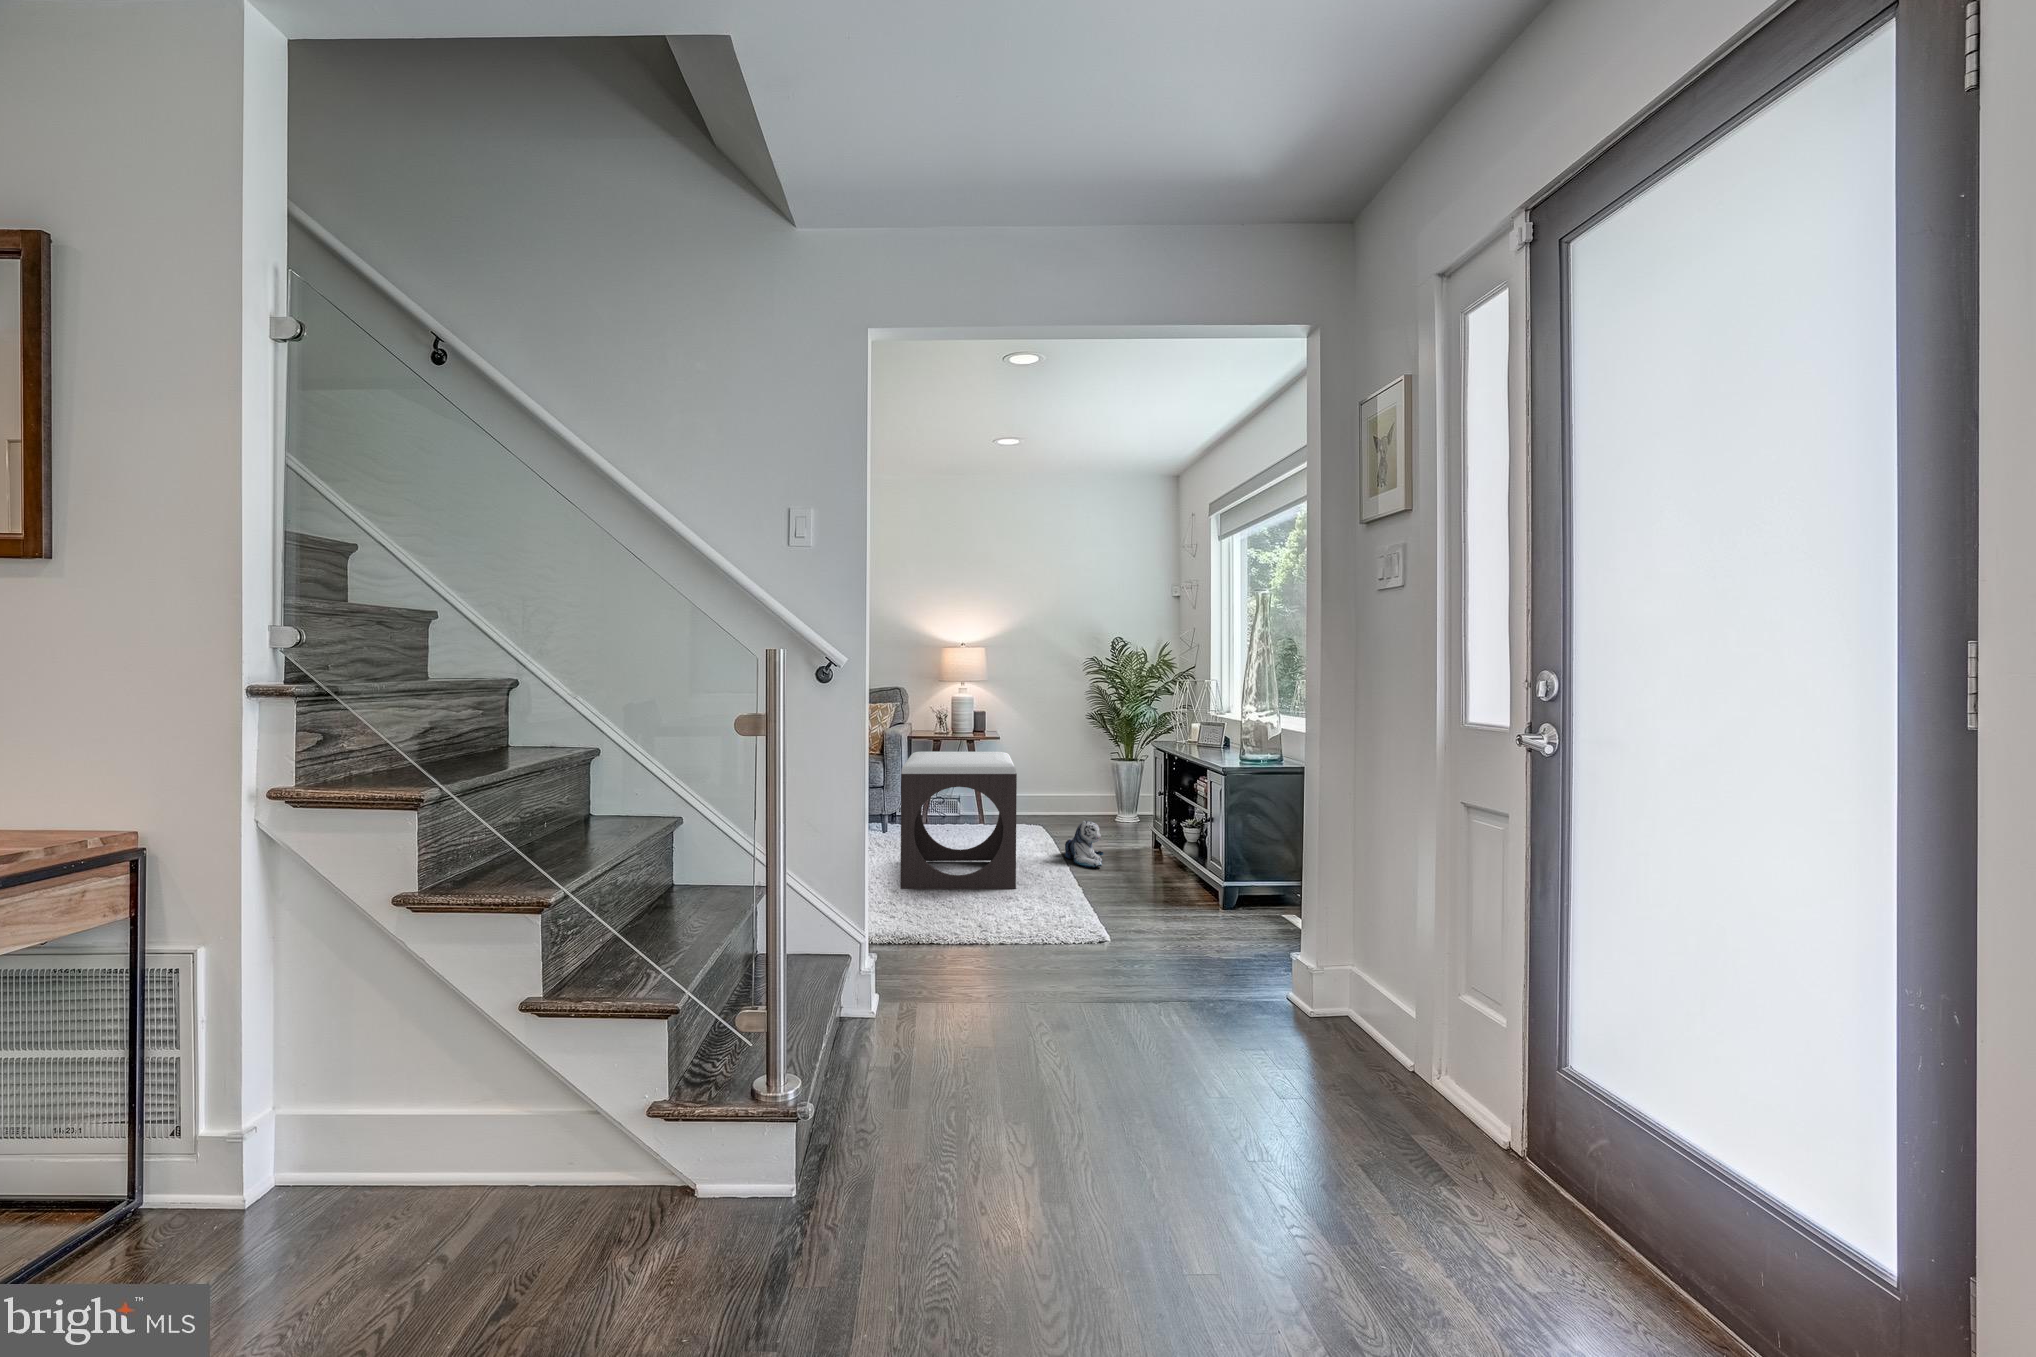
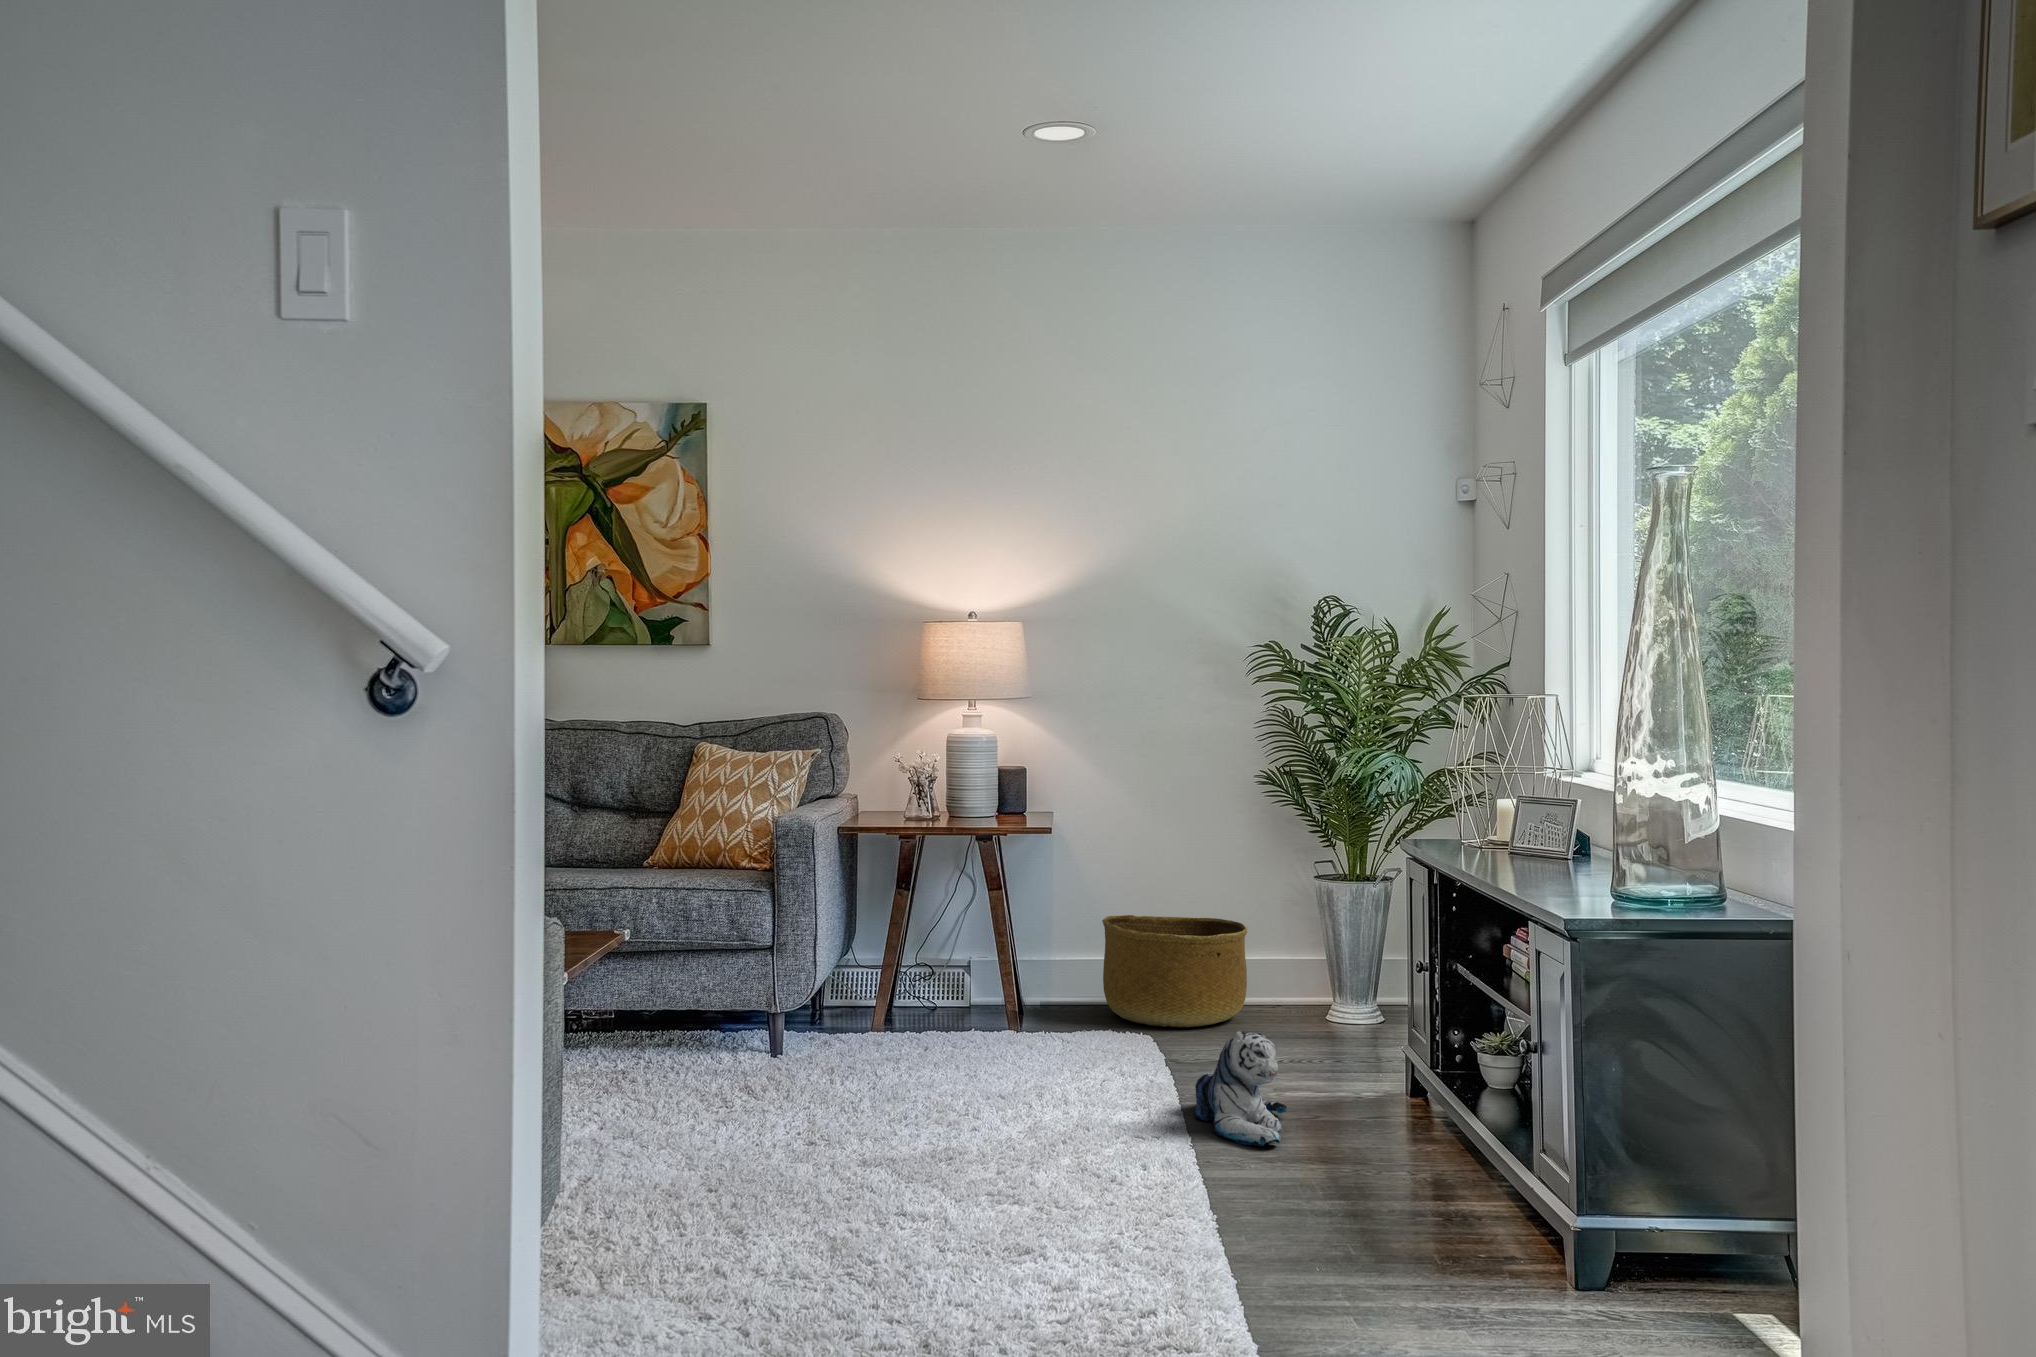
footstool: present [900,752,1017,889] -> none [791,868,1066,1201]
basket: none [1020,776,1083,823] -> present [1102,915,1247,1027]

